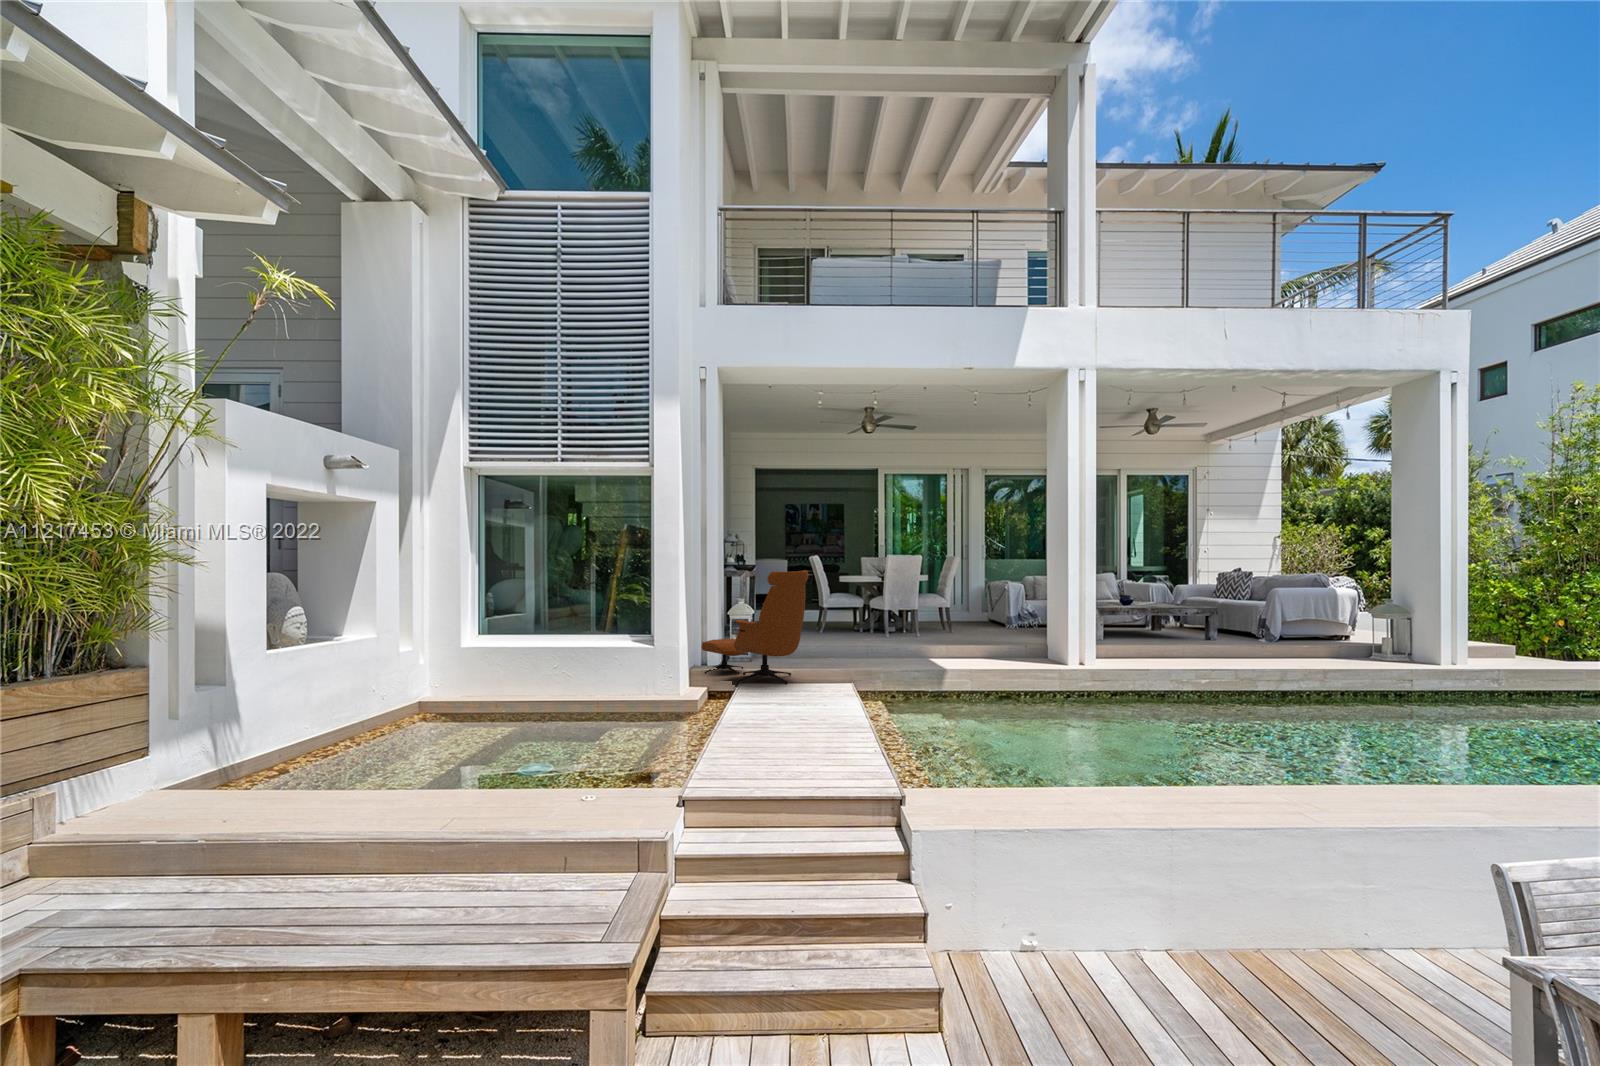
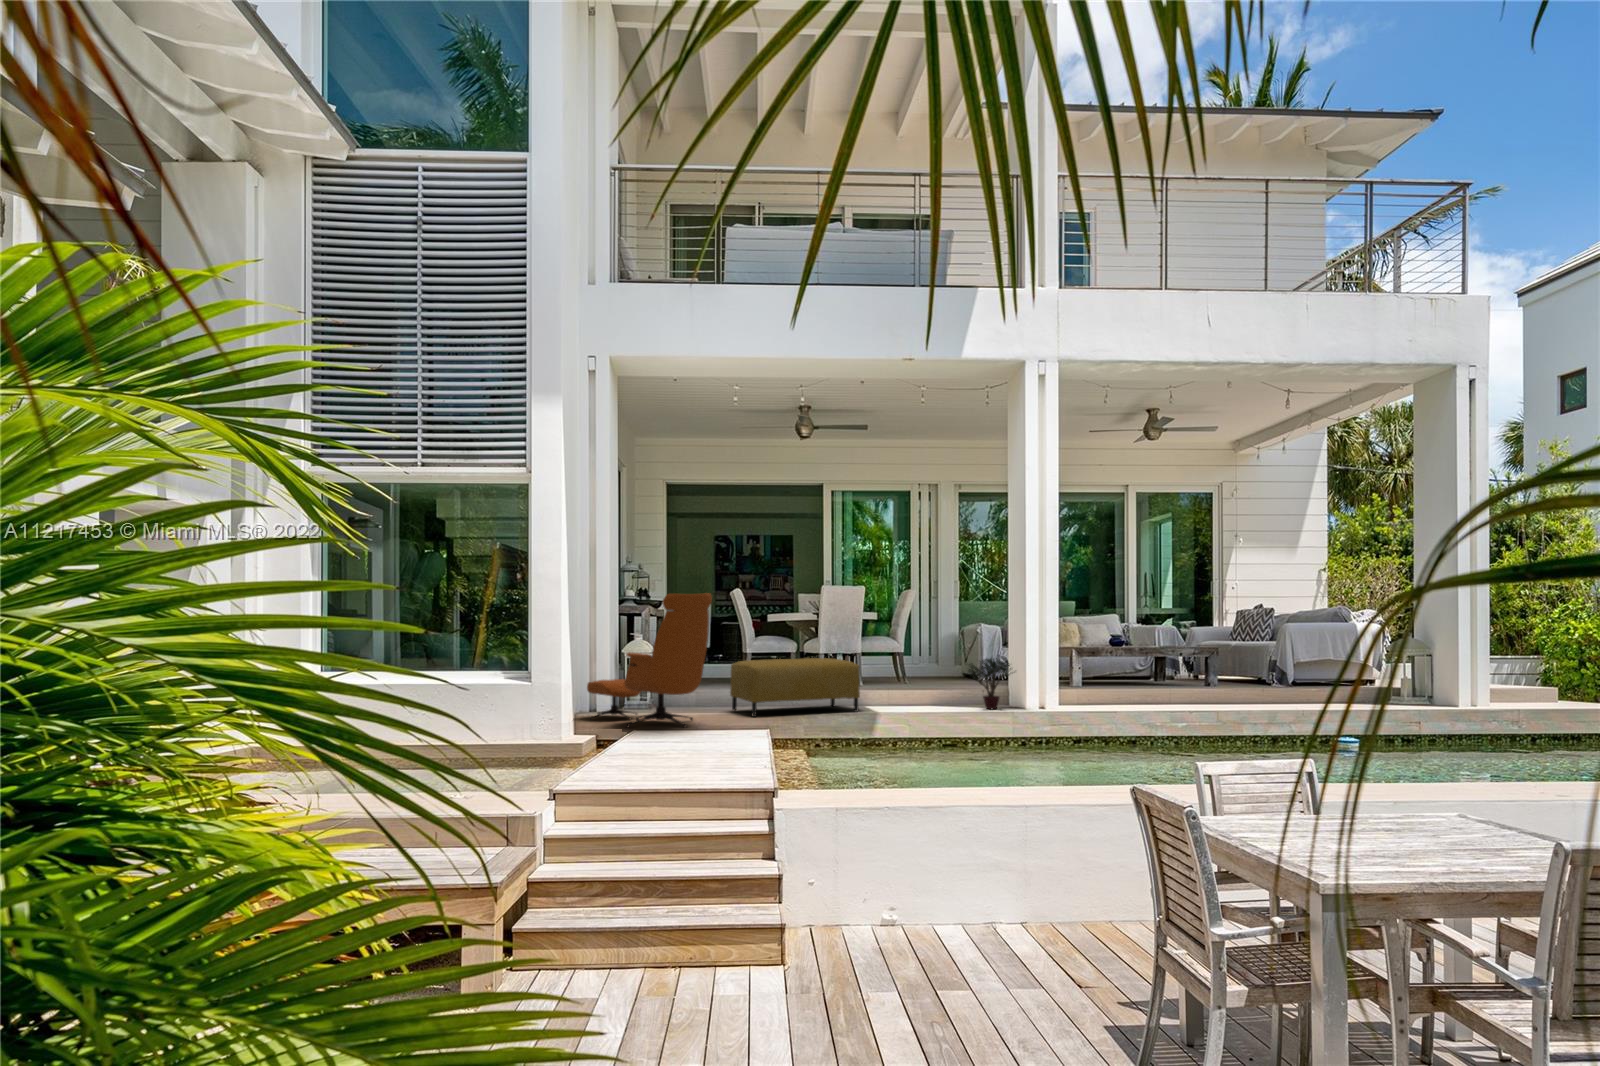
potted plant: none [1016,619,1061,664] -> present [968,658,1011,709]
ottoman: none [819,620,928,672] -> present [730,658,860,717]

